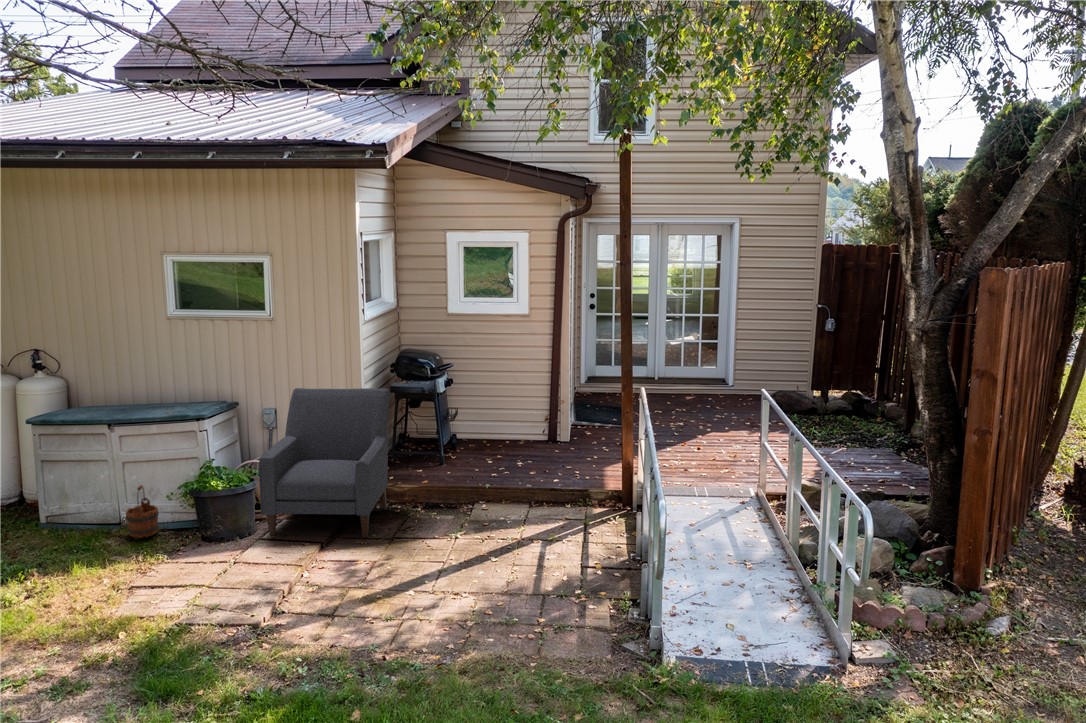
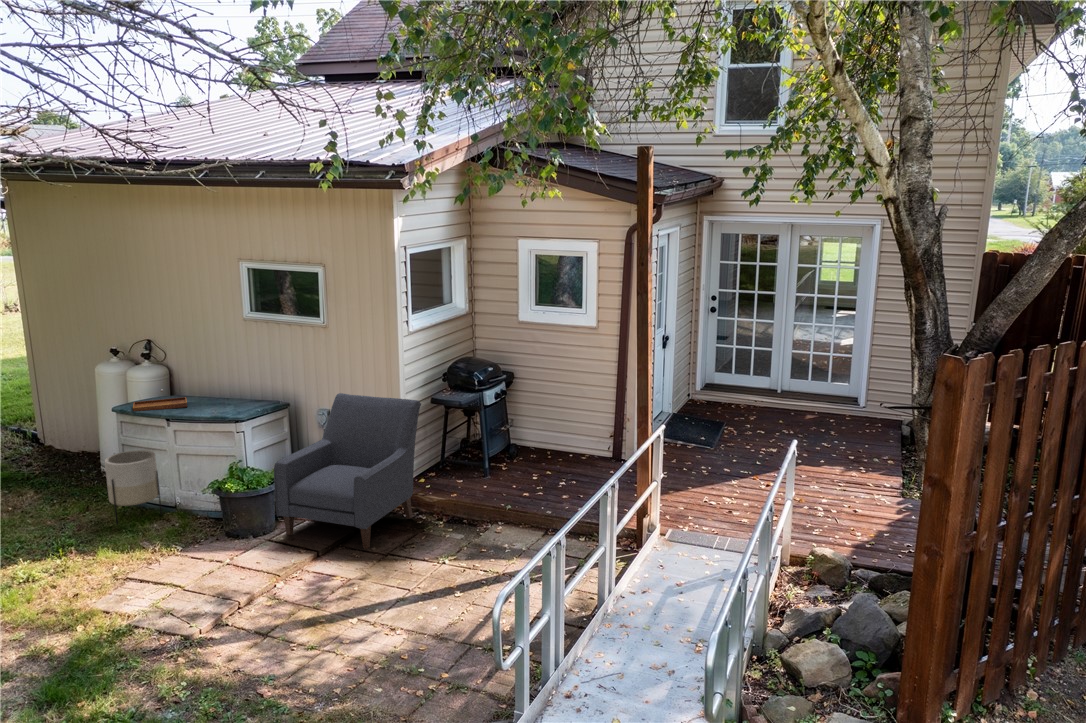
tray: none [53,396,121,422] -> present [133,389,187,411]
planter: none [40,463,106,547] -> present [105,450,162,524]
wooden bucket: present [126,485,159,538] -> none [173,476,203,523]

